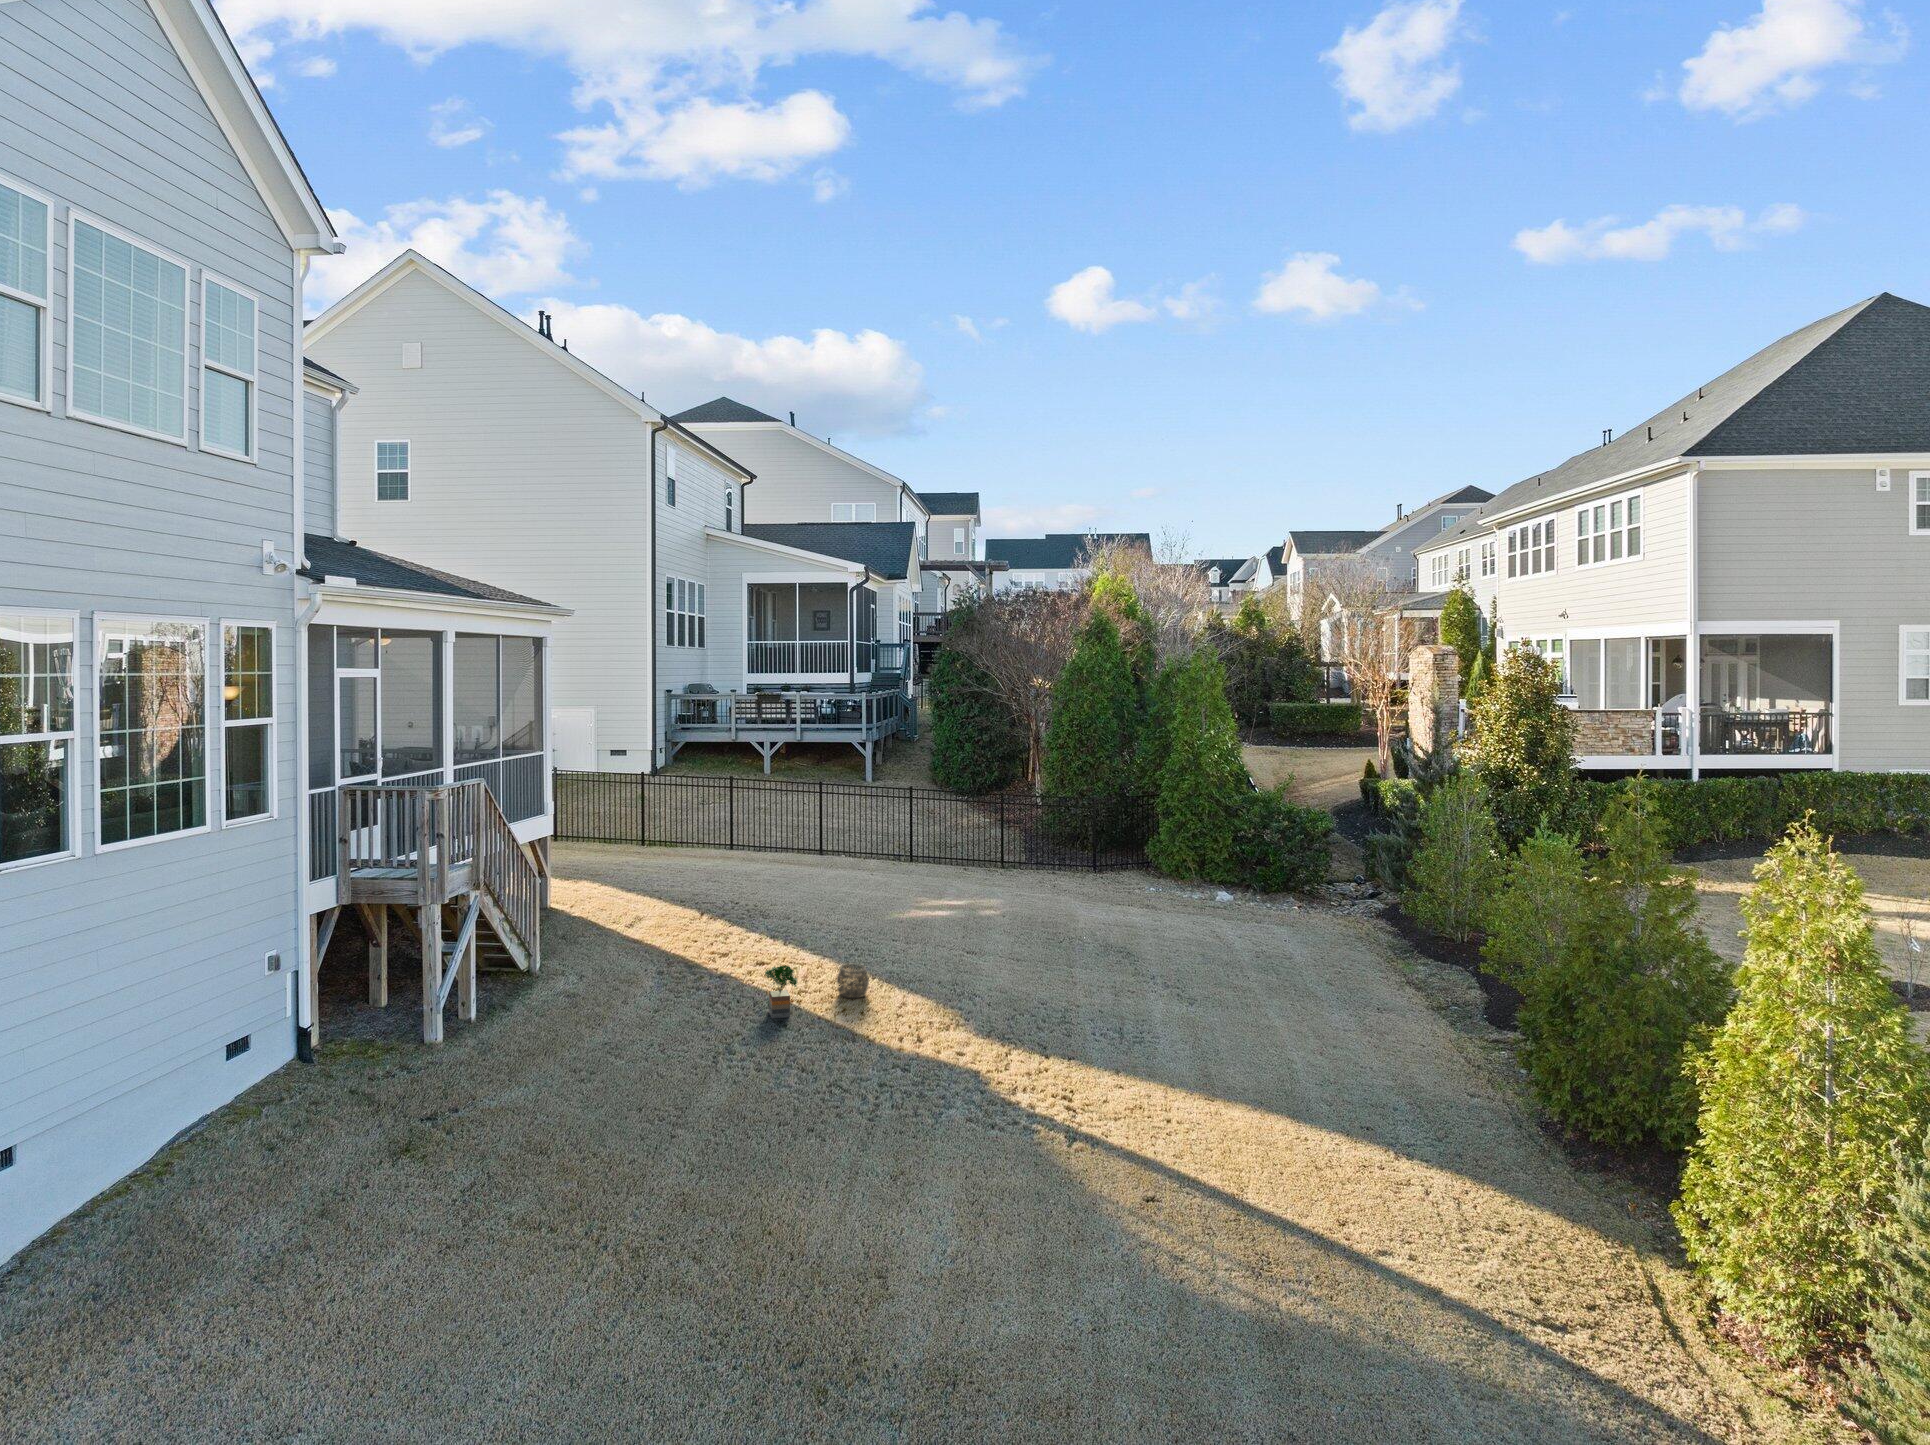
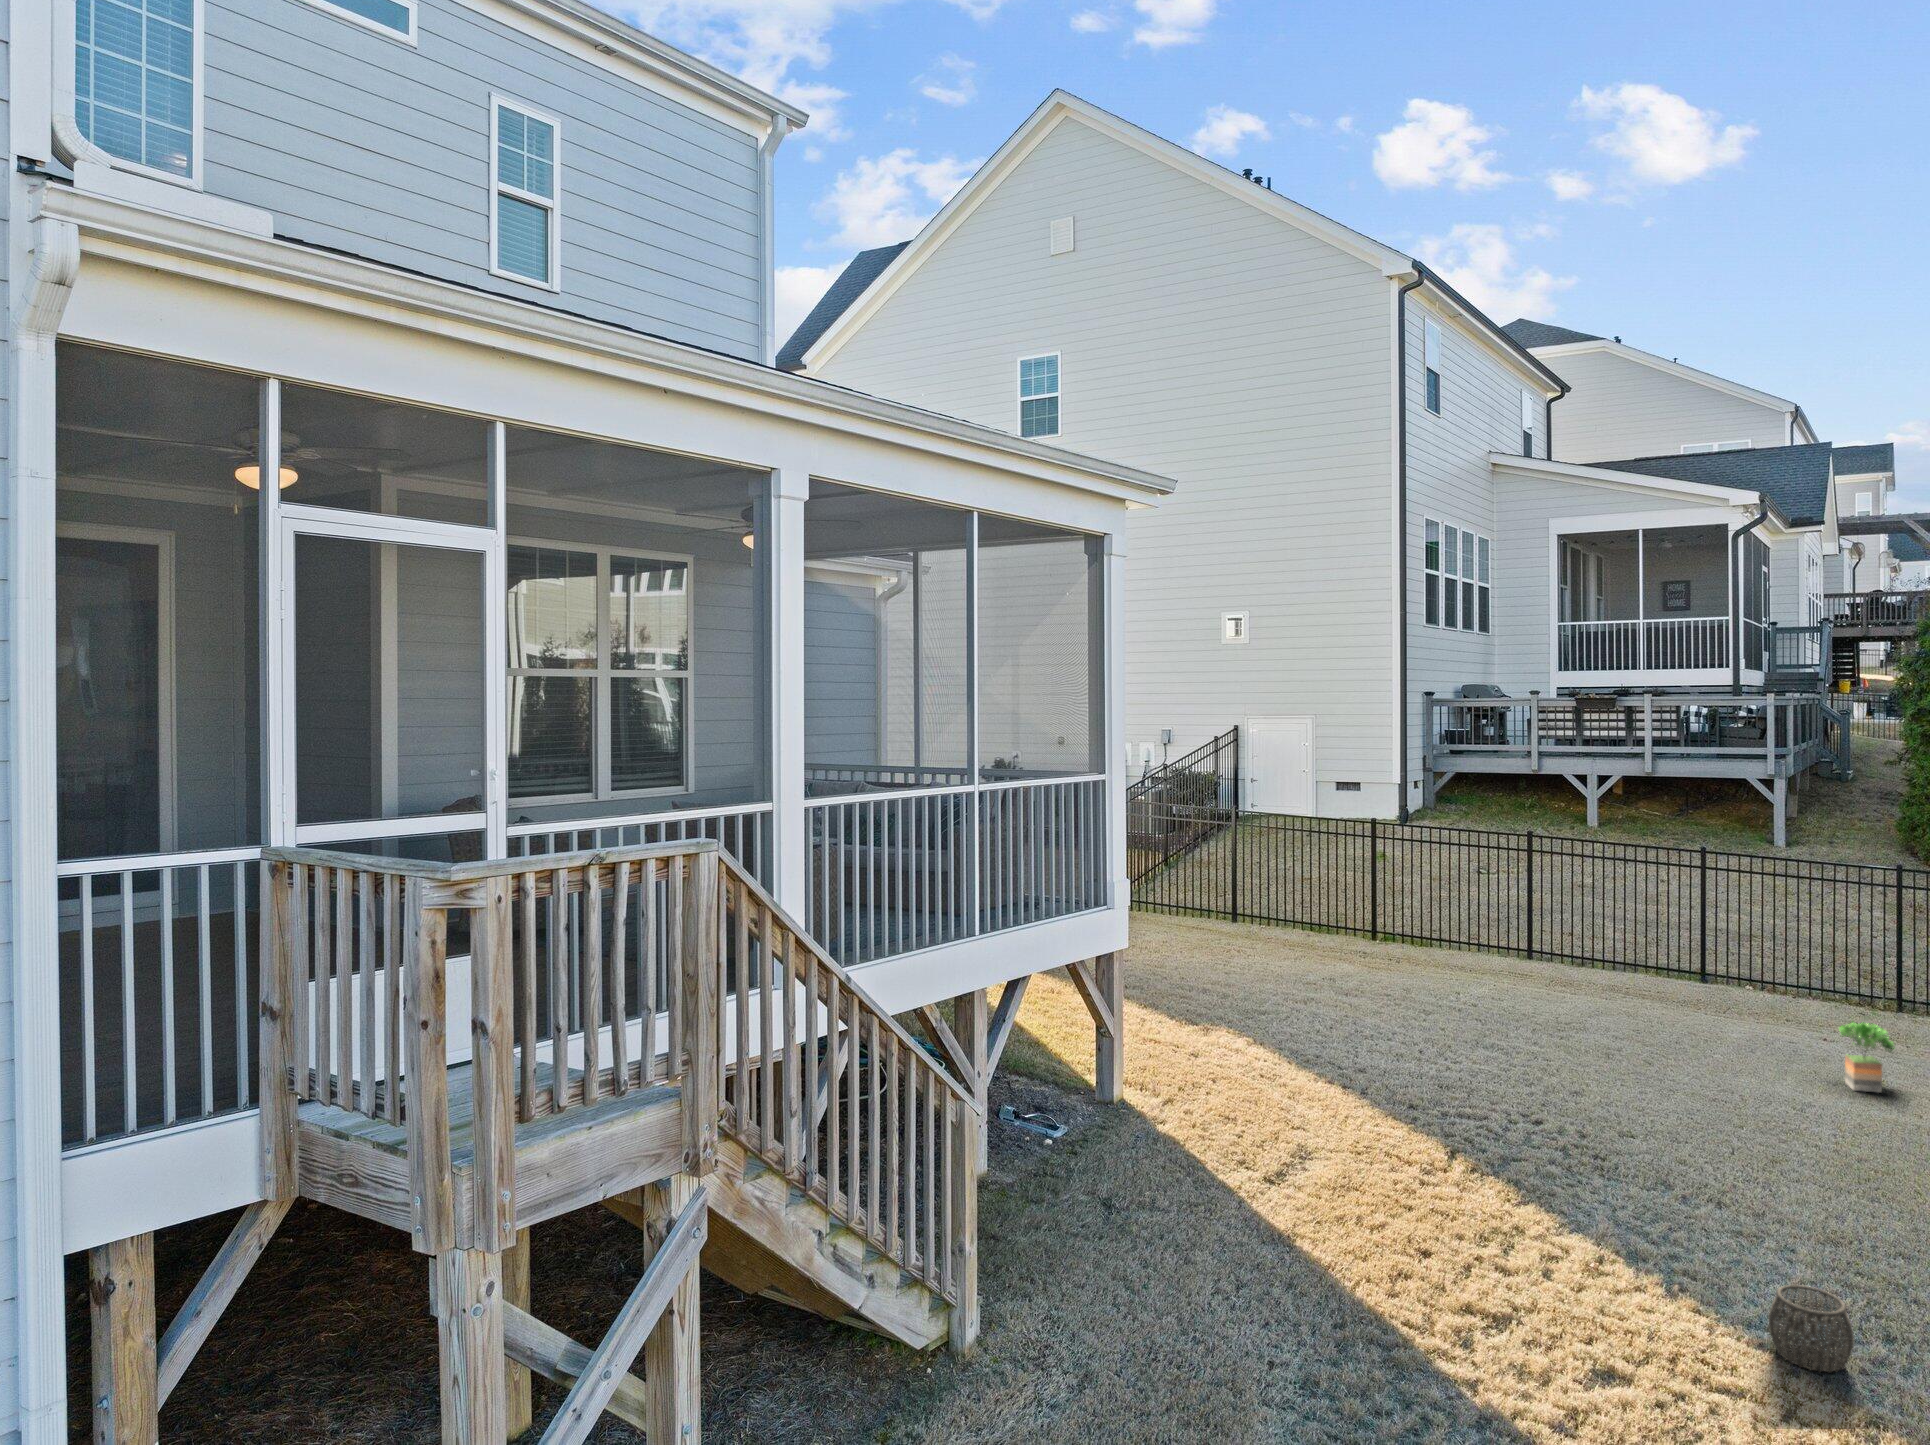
potted tree: present [765,965,798,1018] -> present [1839,1022,1894,1093]

